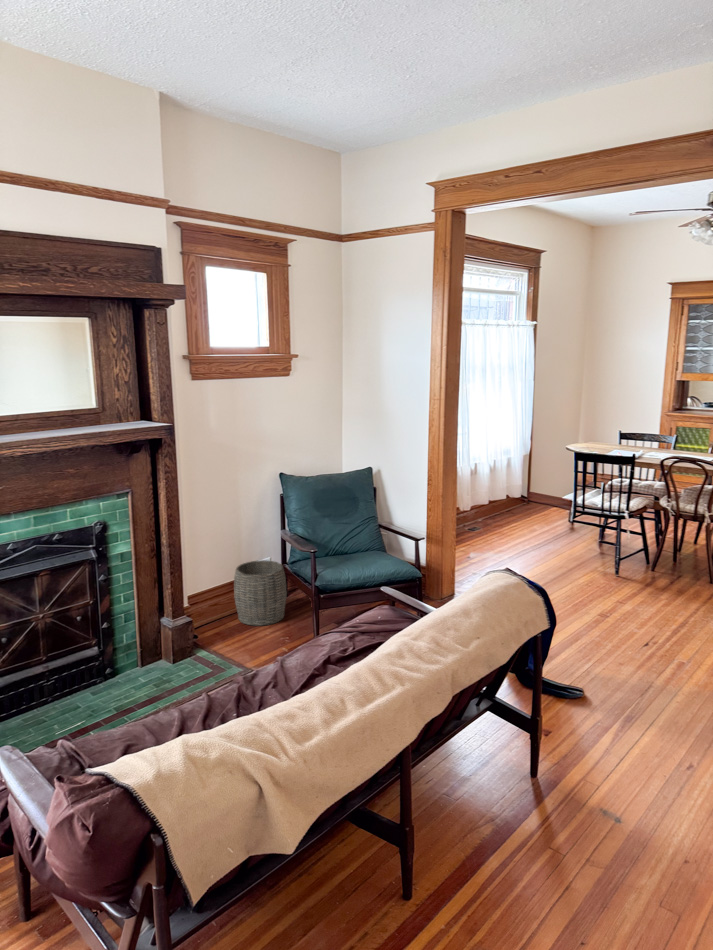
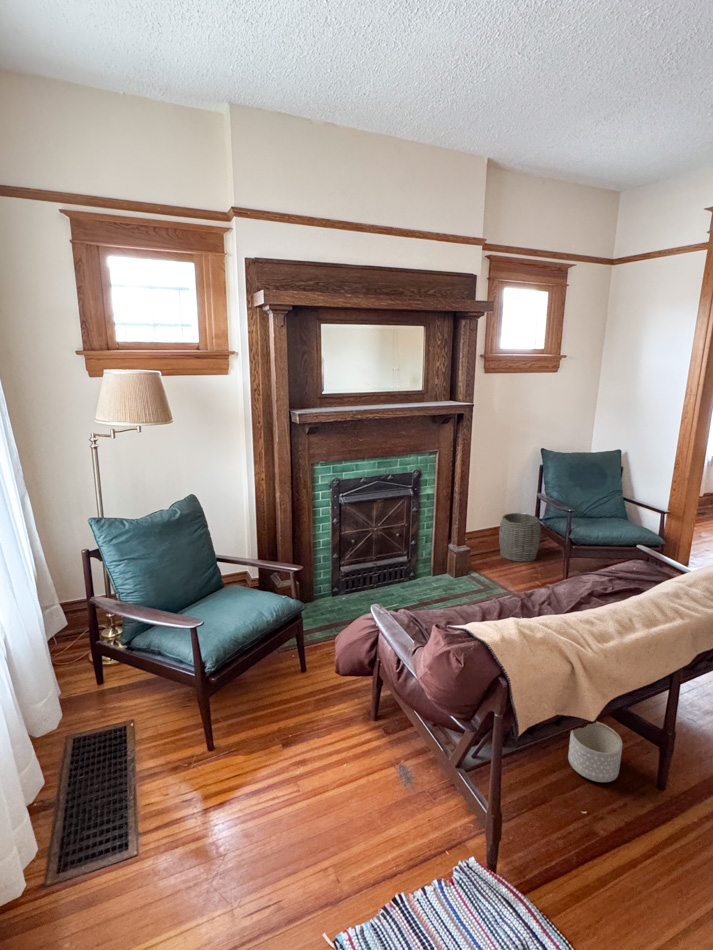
planter: none [304,832,364,913] -> present [568,722,623,782]

